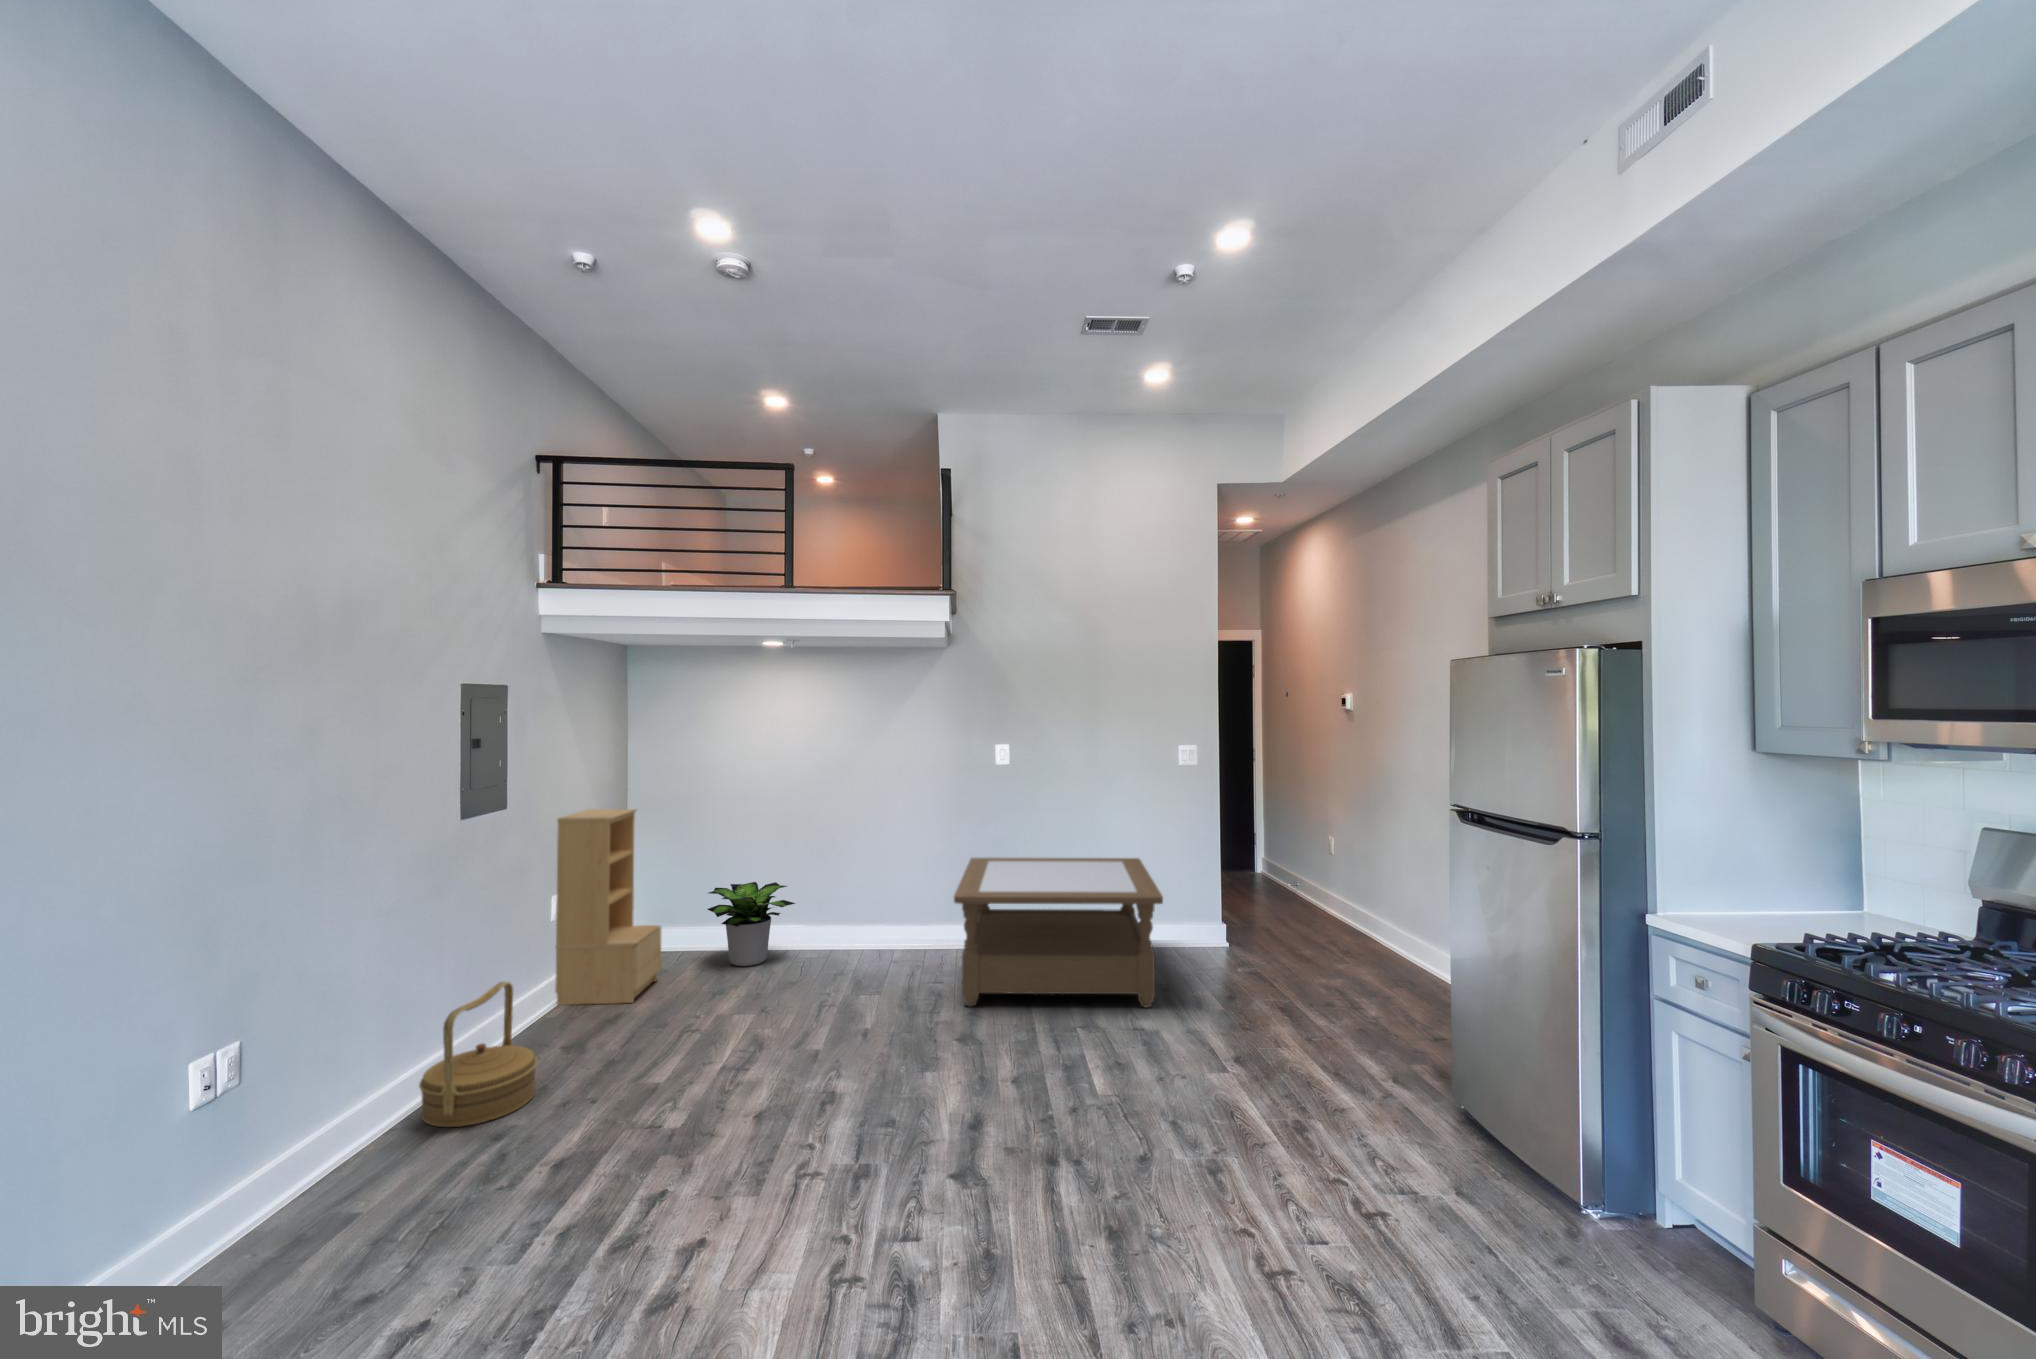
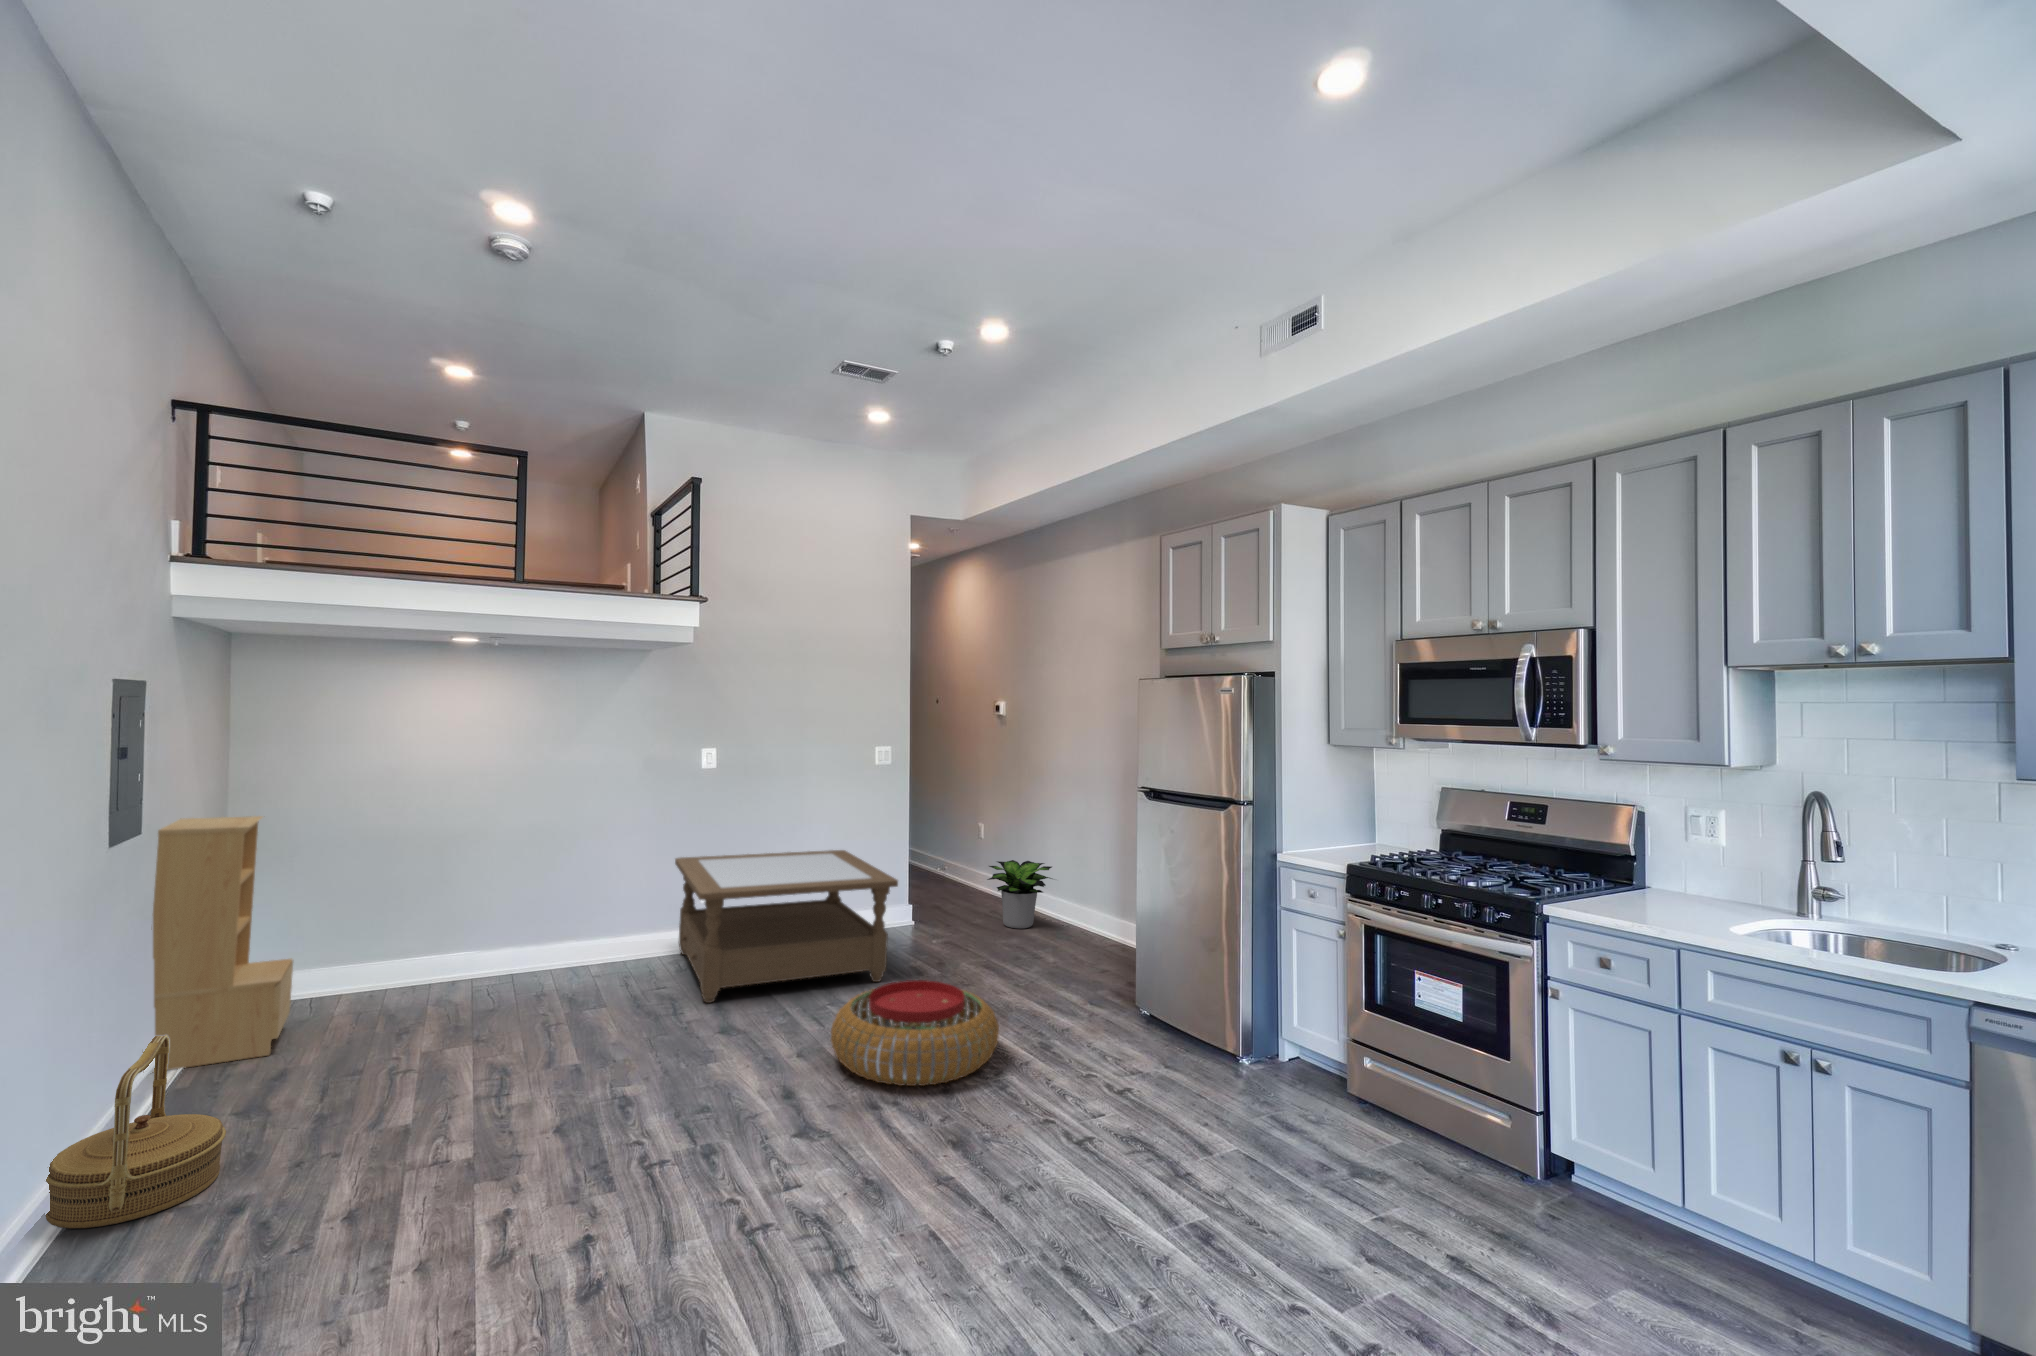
potted plant: present [707,882,795,966] -> present [987,860,1052,929]
pouf: none [1037,1015,1232,1148] -> present [831,980,999,1086]

